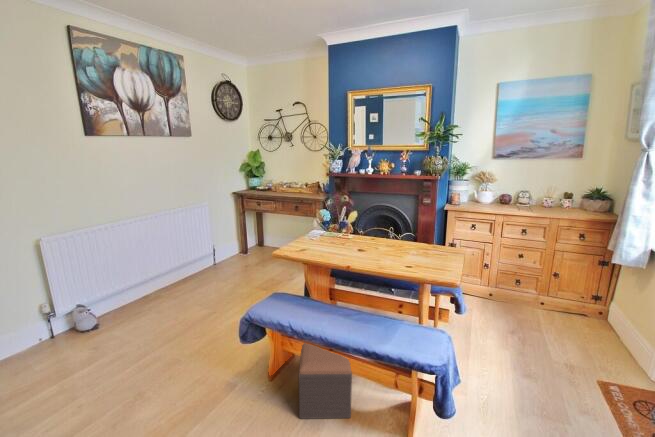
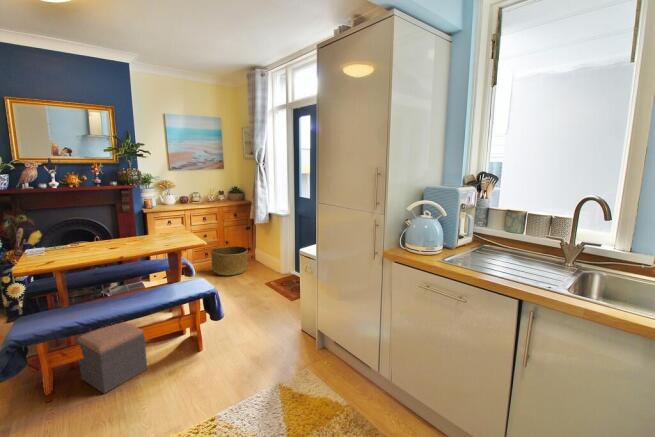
basket: none [519,279,589,334] -> present [211,246,248,276]

